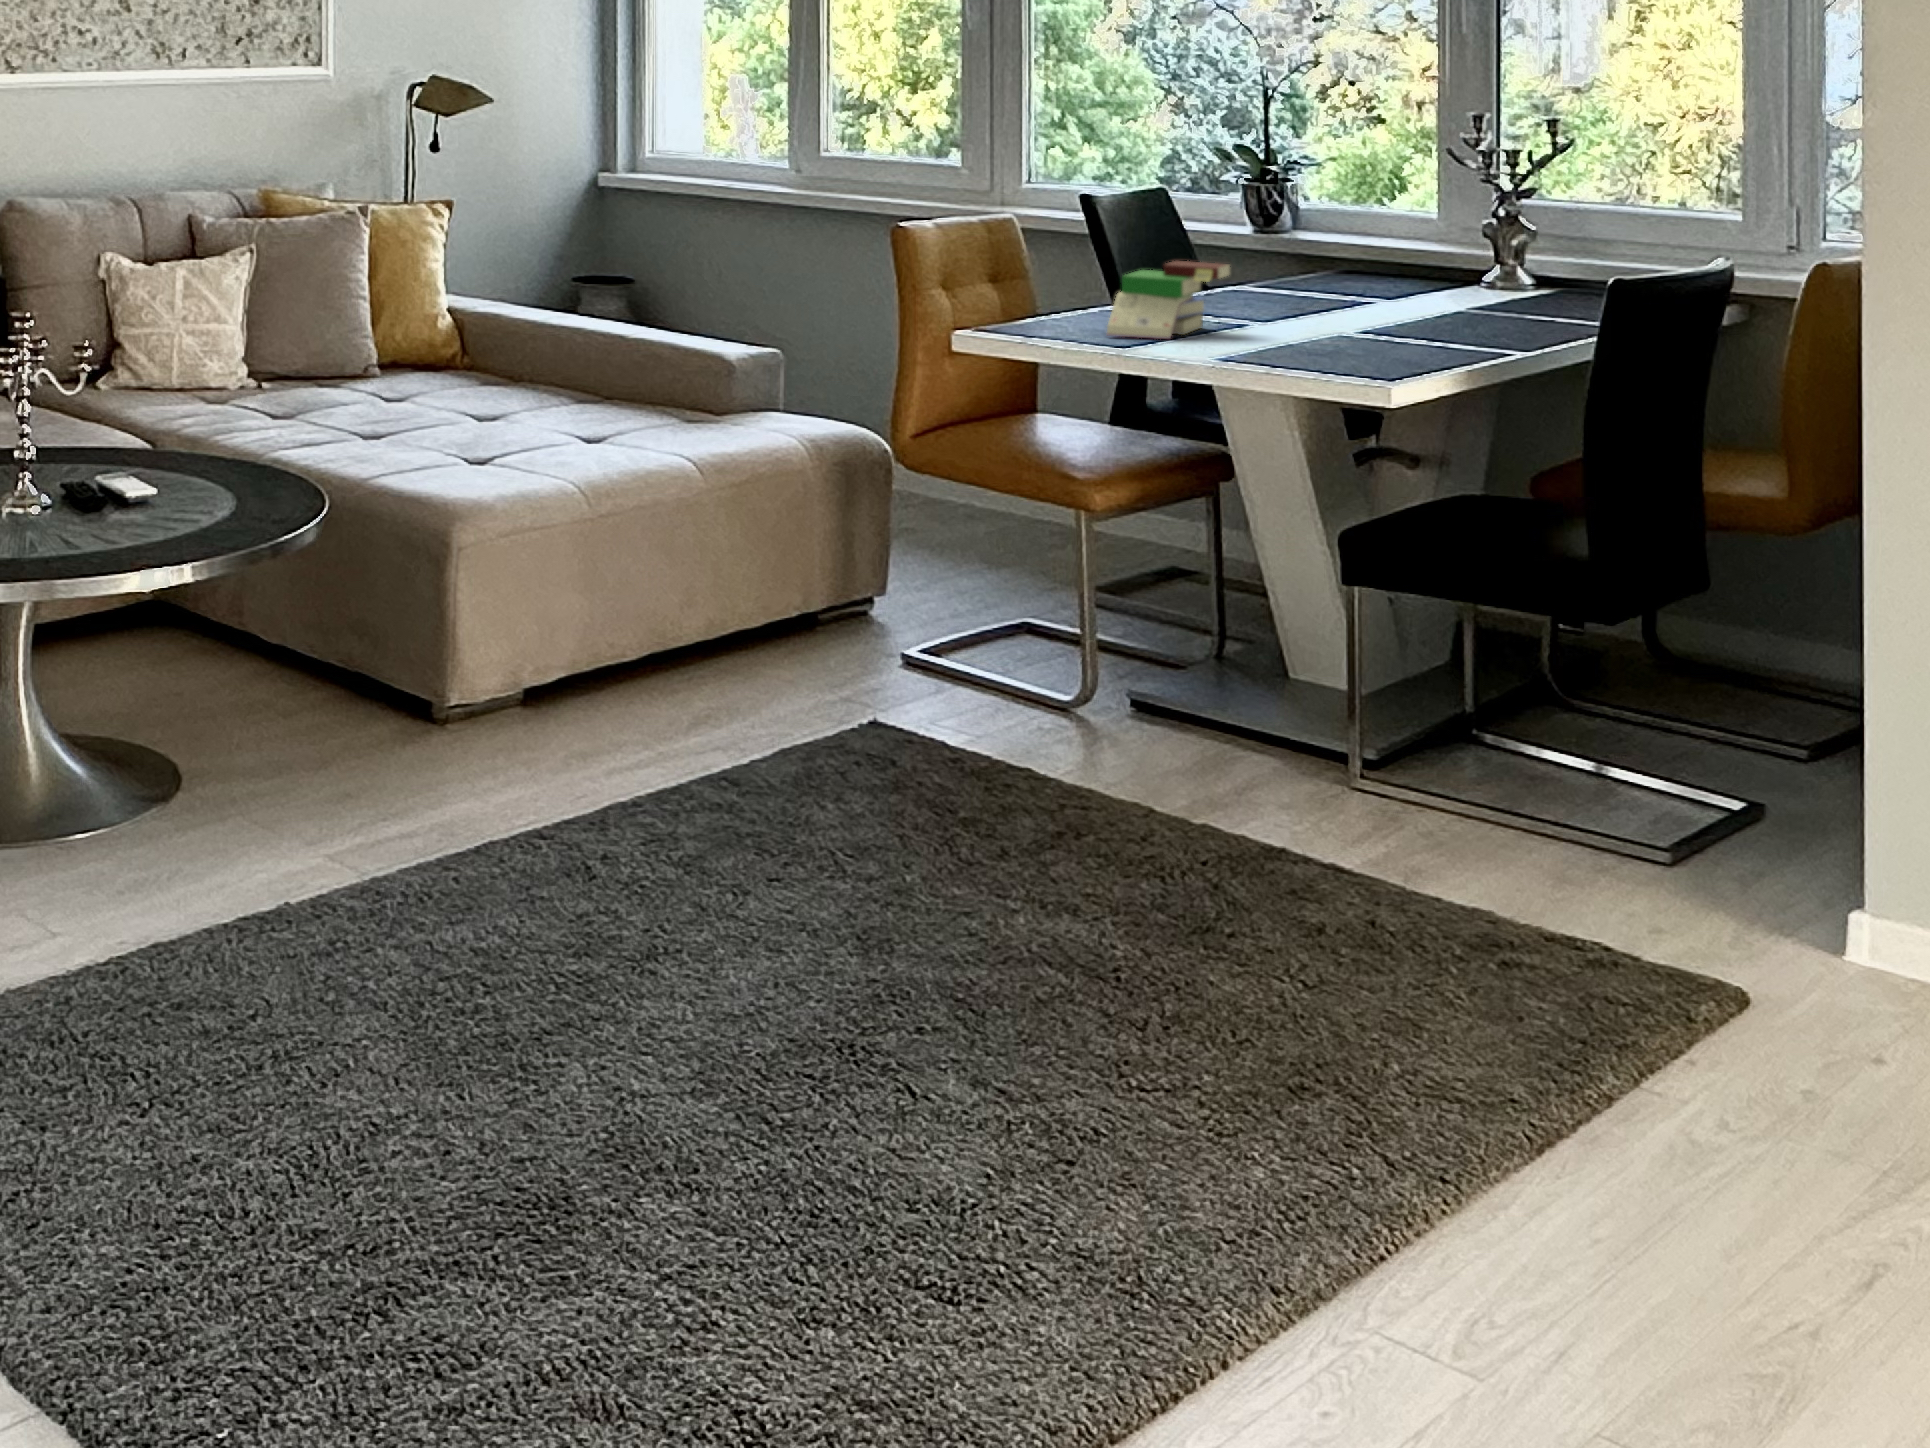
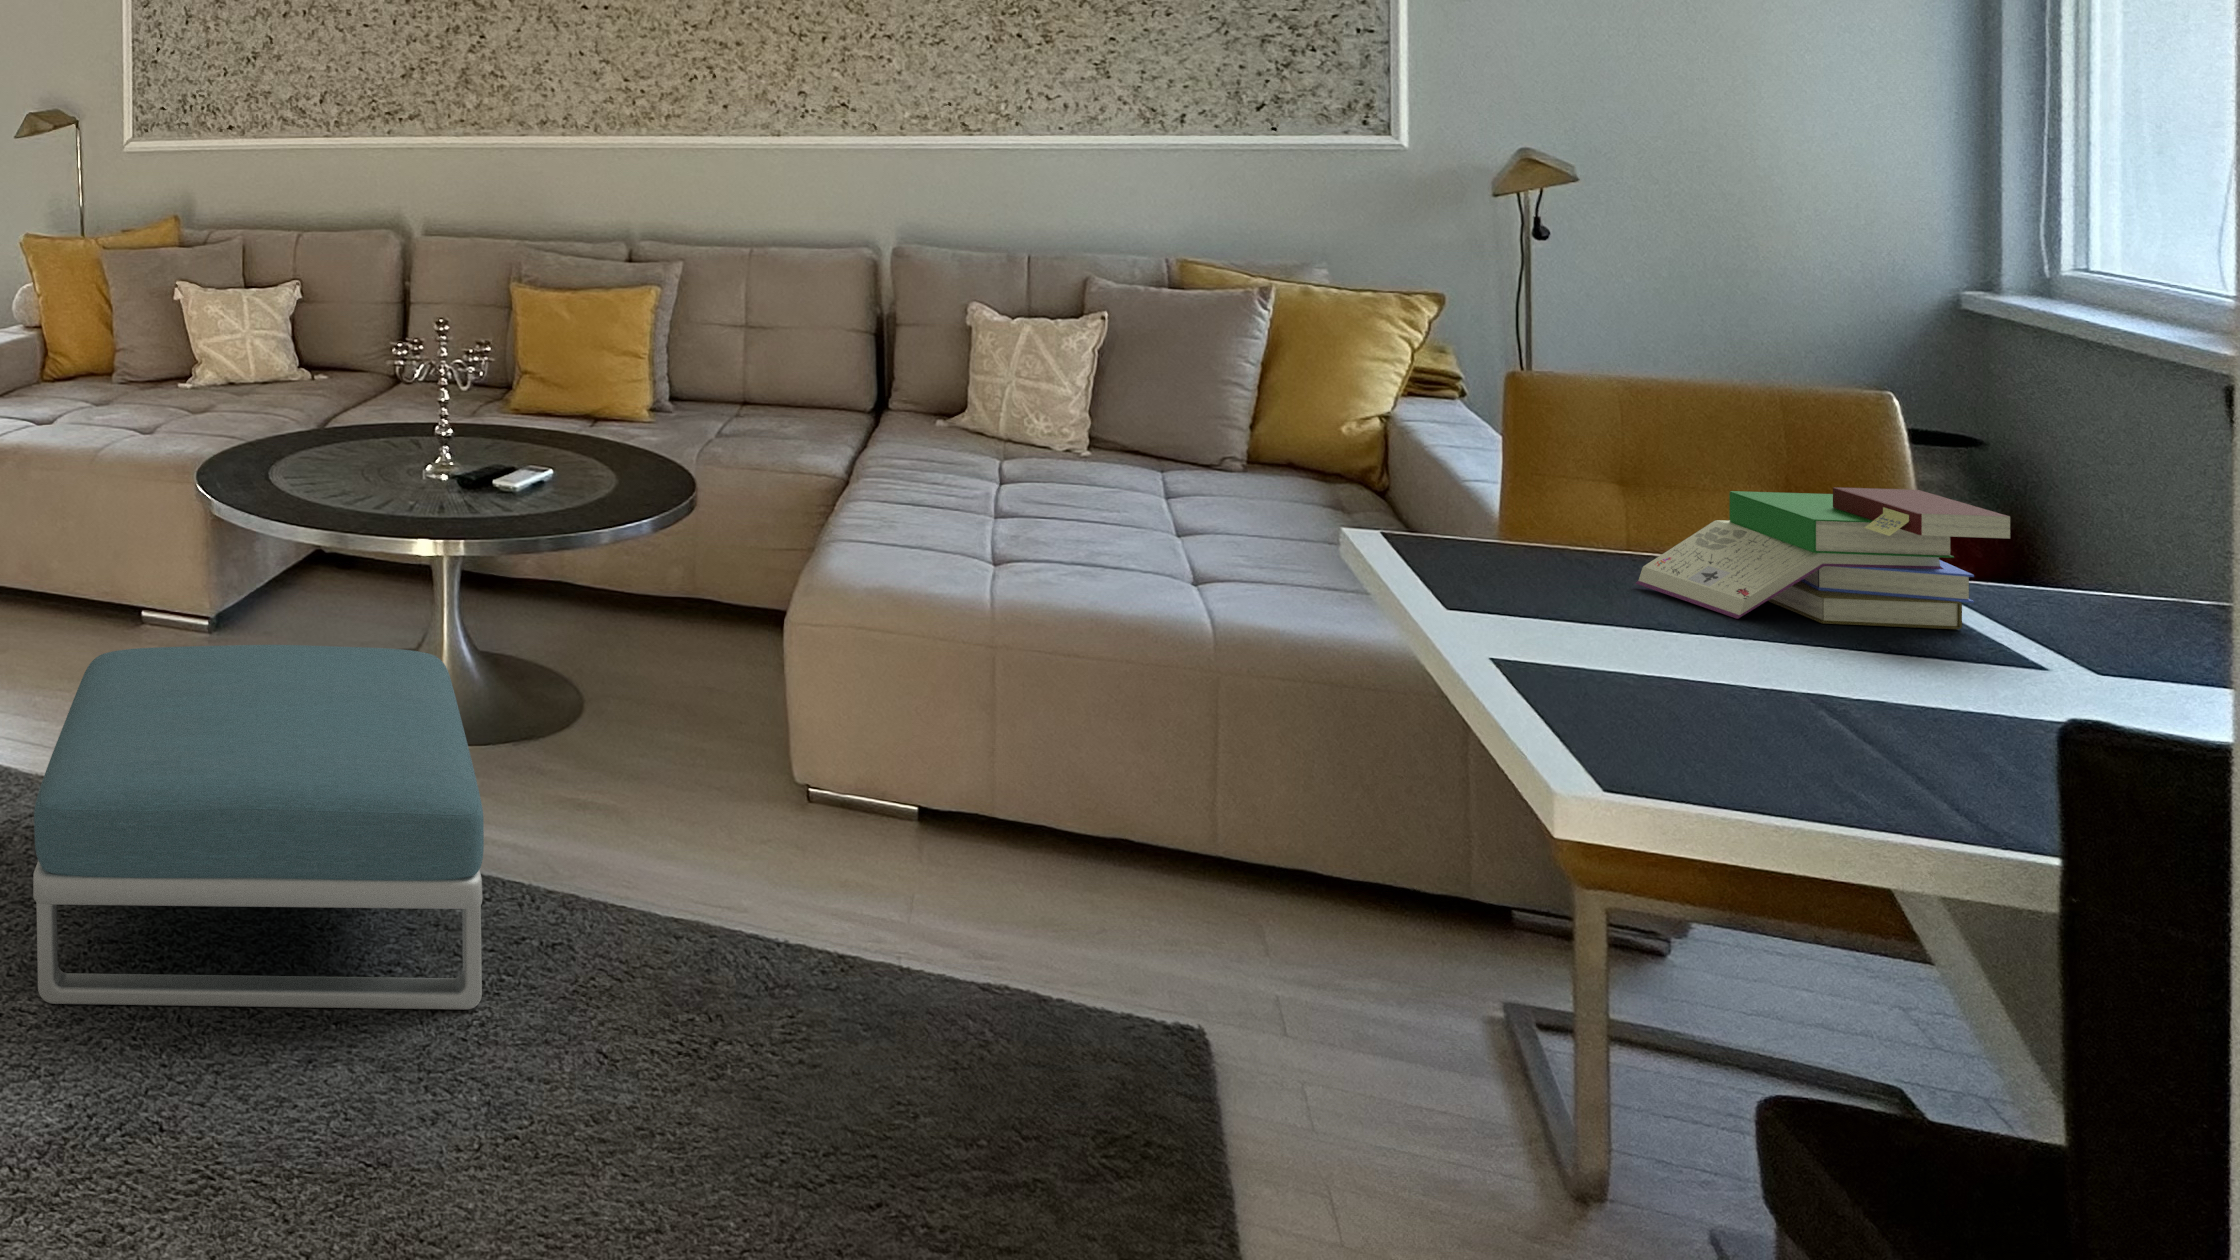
footstool: none [148,660,719,1067] -> present [33,645,484,1010]

